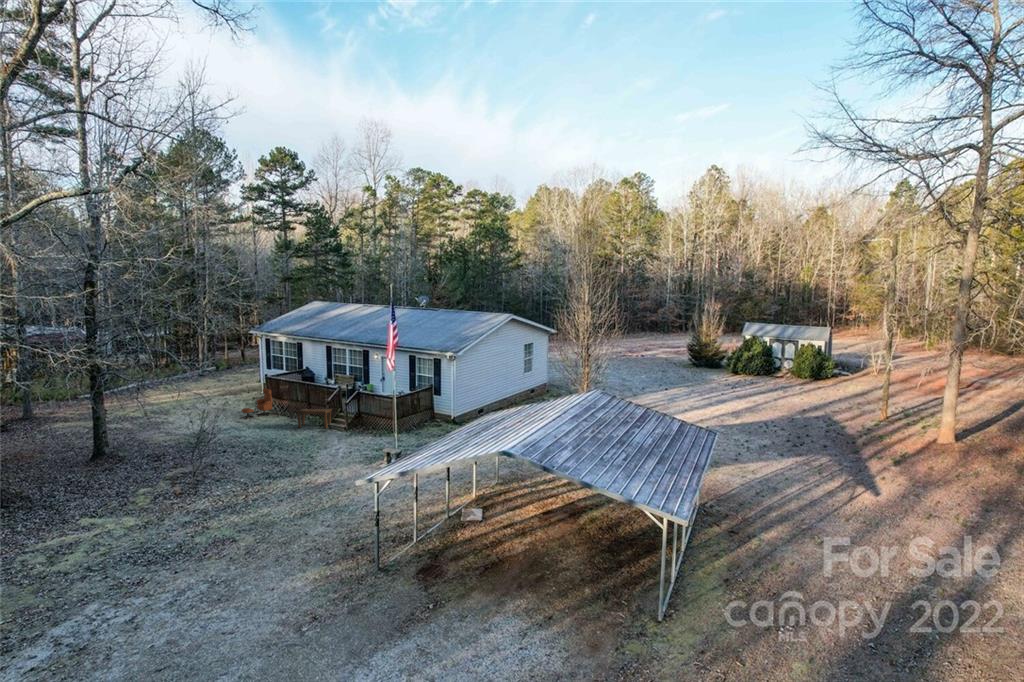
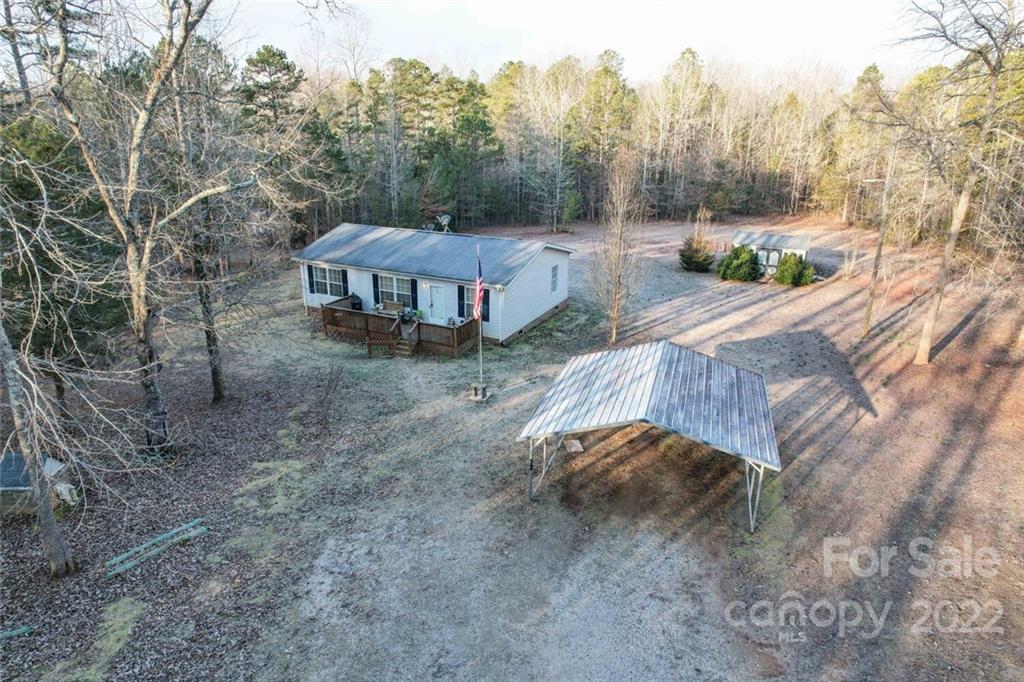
lounge chair: present [242,388,272,418] -> none [308,319,335,349]

